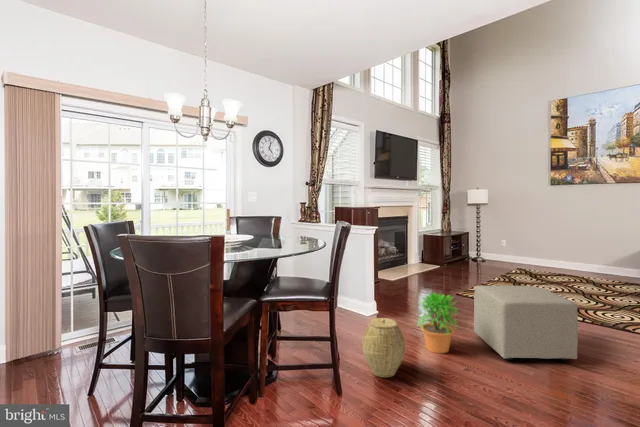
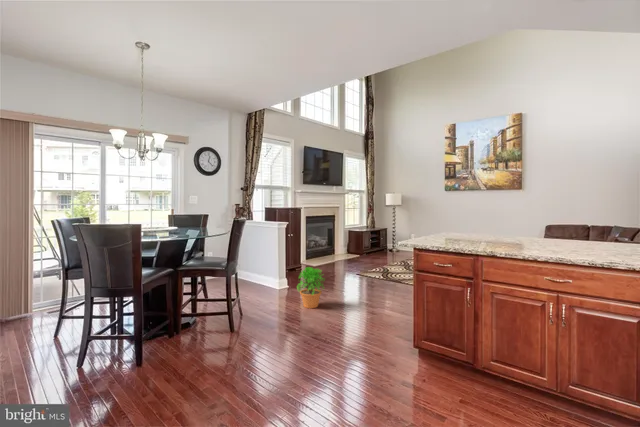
ottoman: present [474,286,578,361] -> none [343,263,396,311]
woven basket: present [362,318,405,377] -> none [249,283,278,321]

